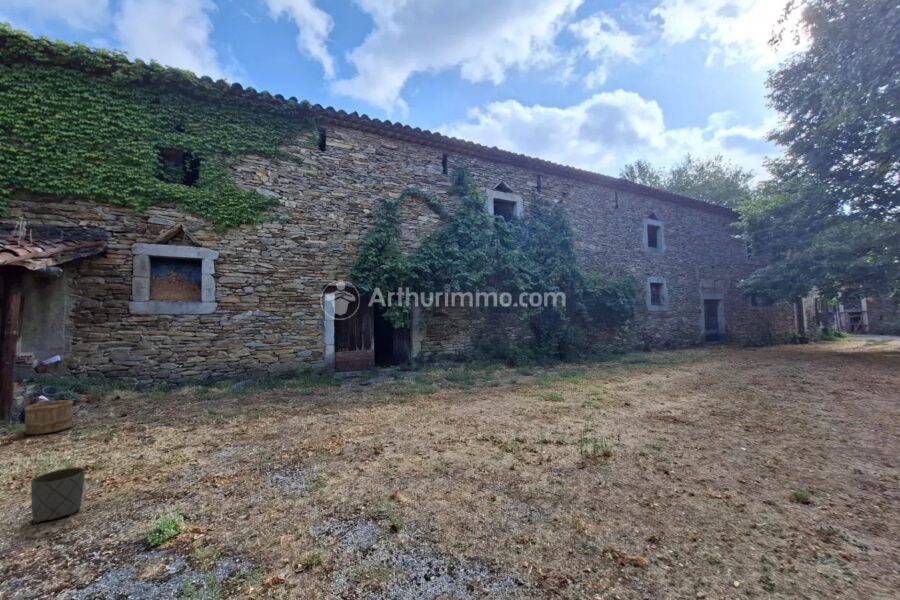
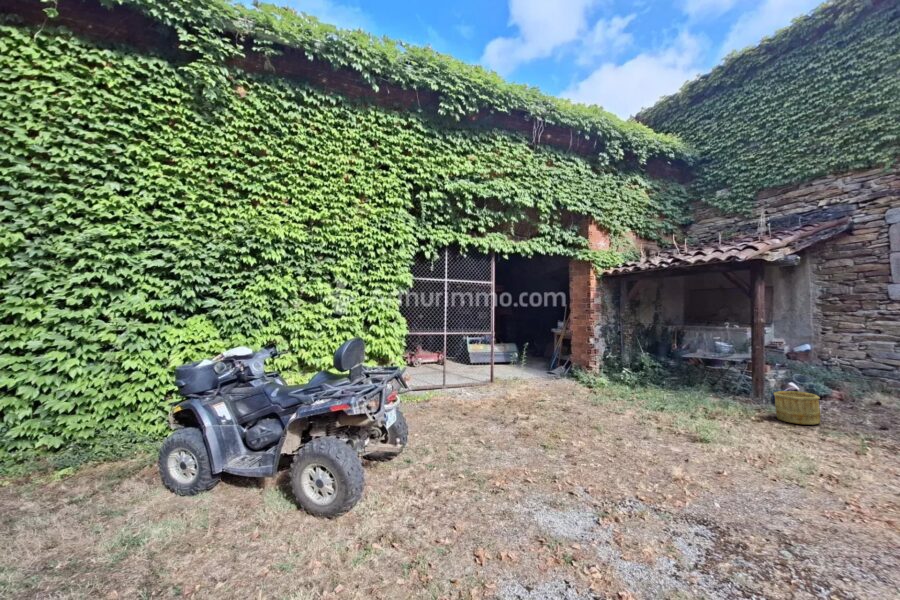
planter: present [31,468,85,523] -> none [763,472,818,532]

